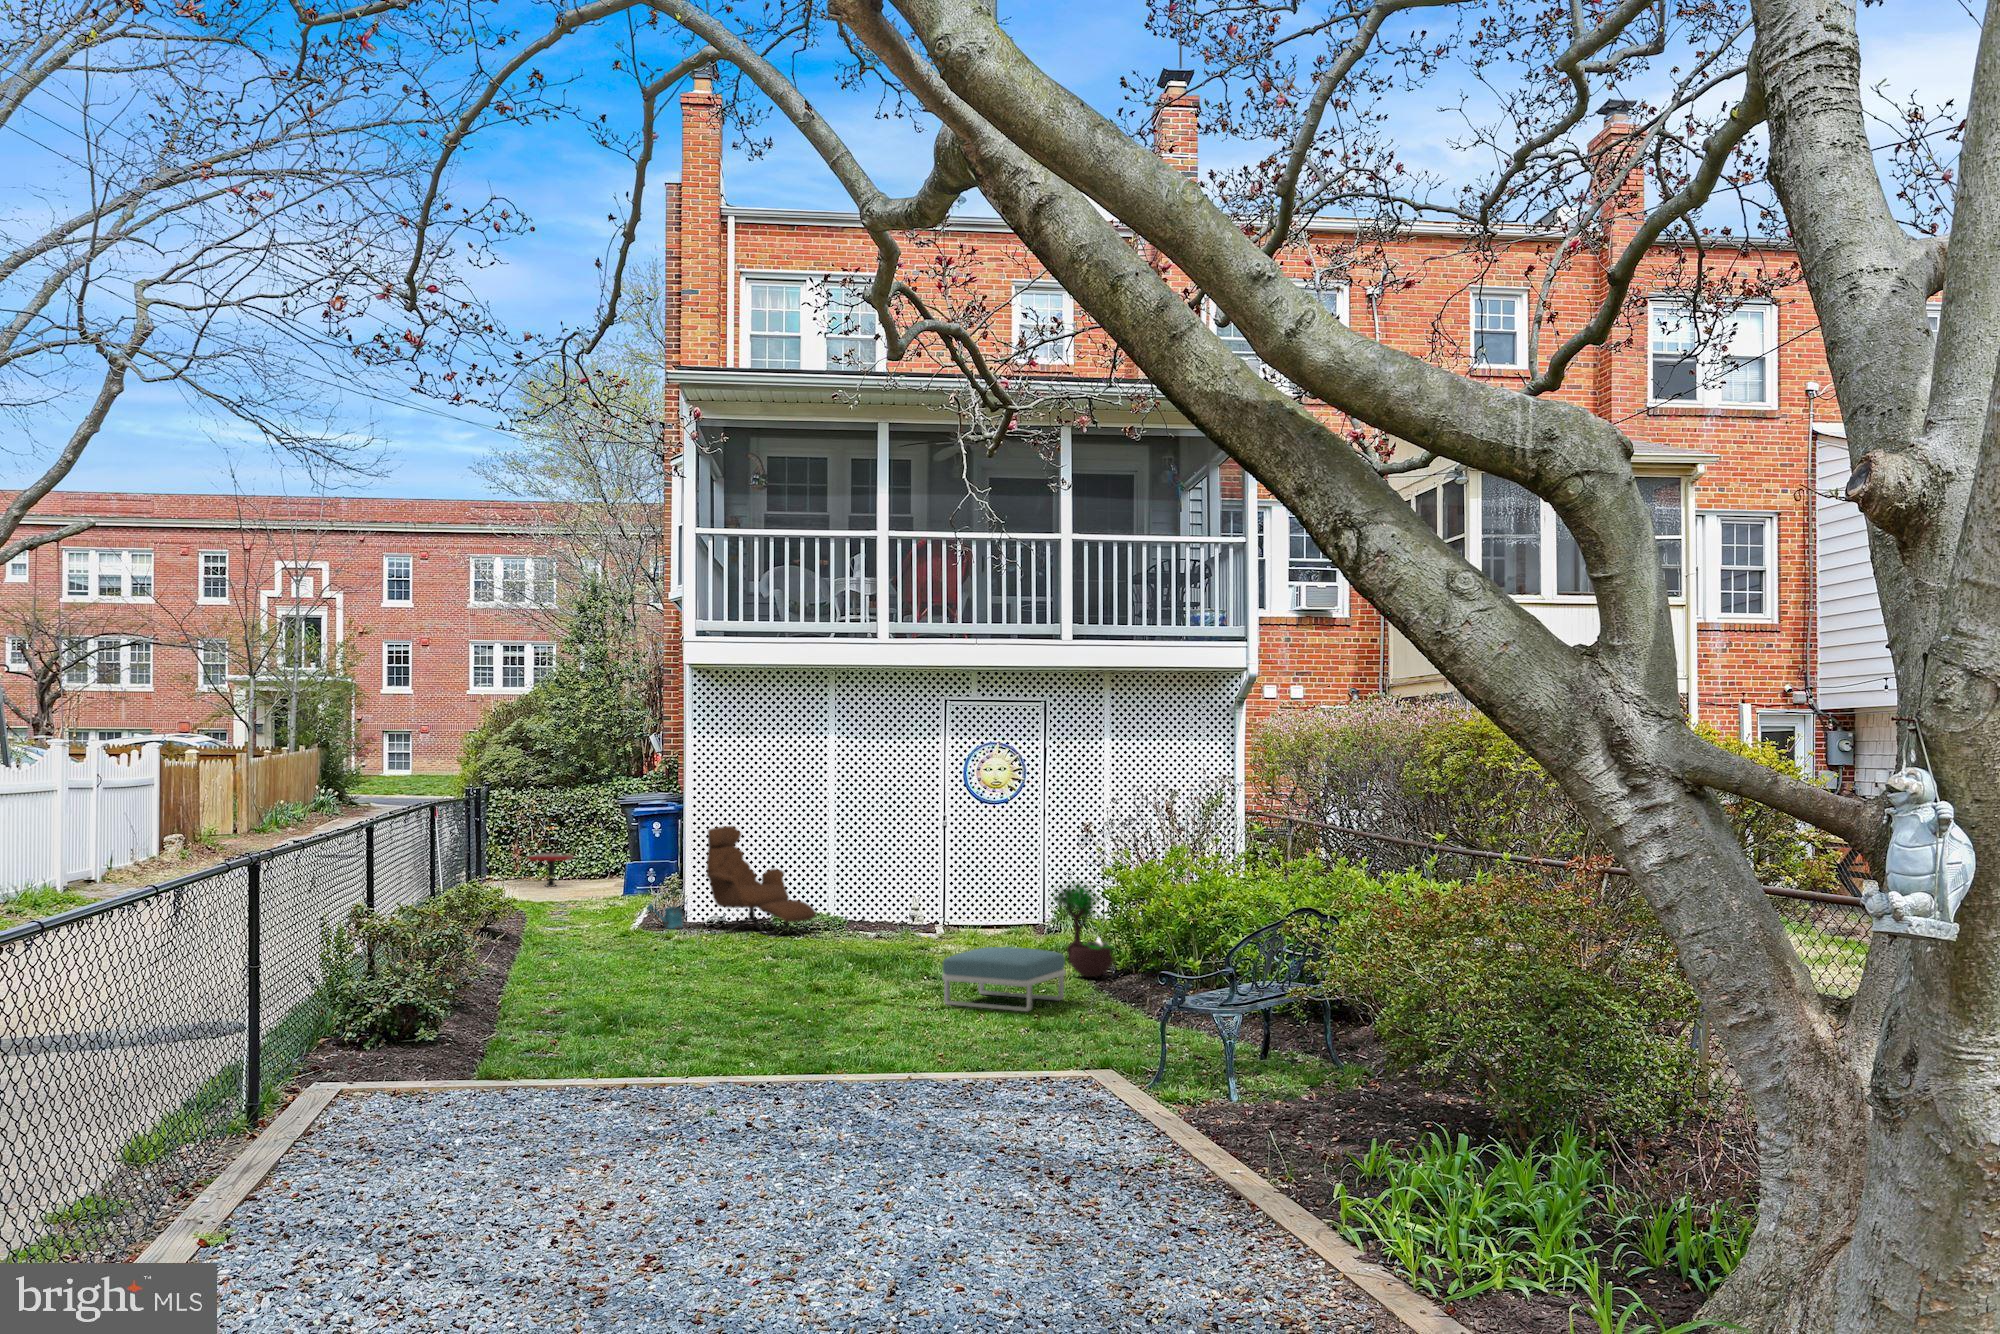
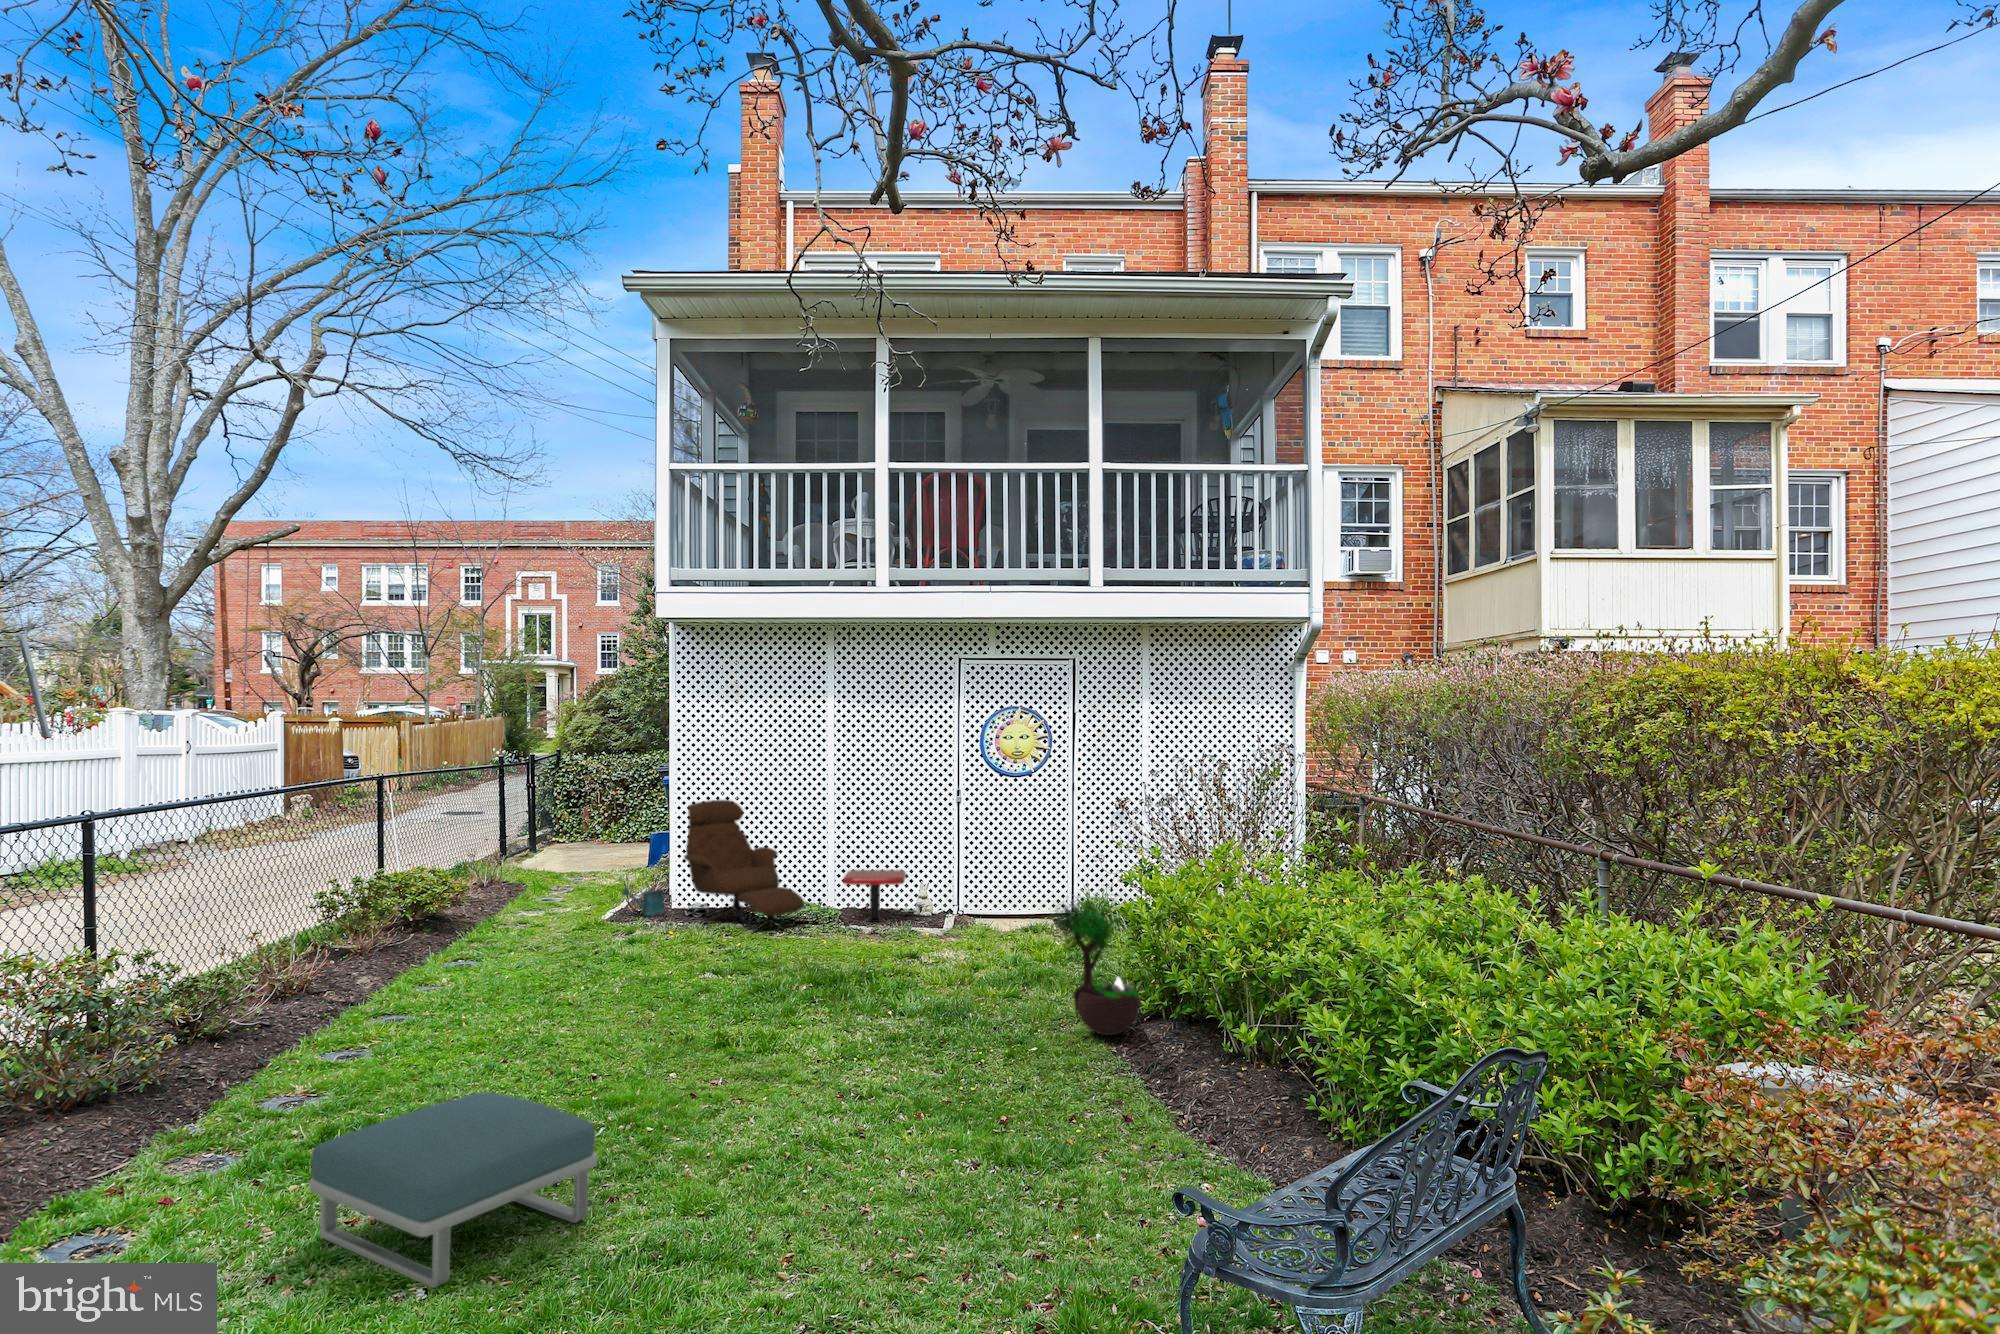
pedestal table: present [527,854,573,887] -> present [843,870,906,922]
footstool: present [942,947,1066,1011] -> present [309,1093,597,1288]

